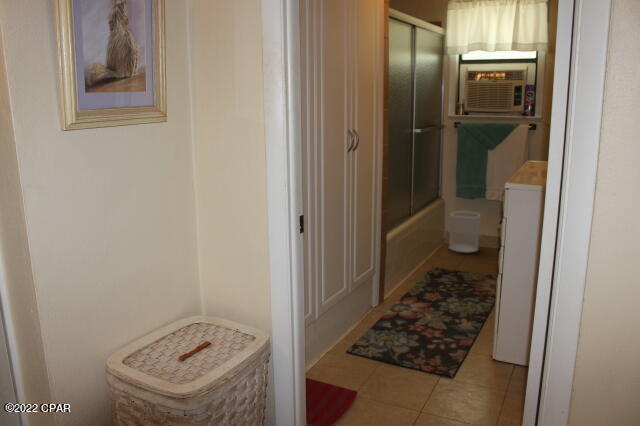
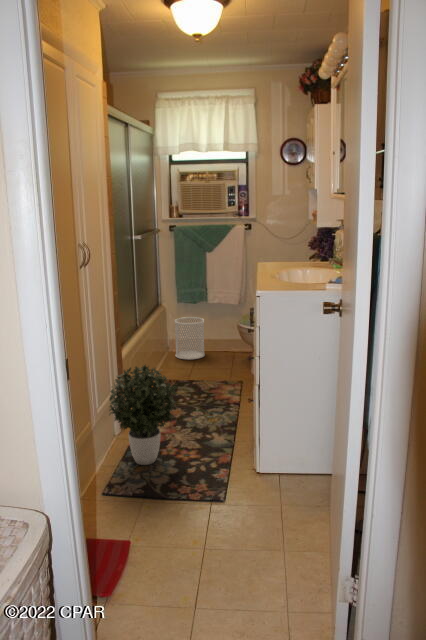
potted plant: none [362,244,426,335] -> present [109,365,178,465]

